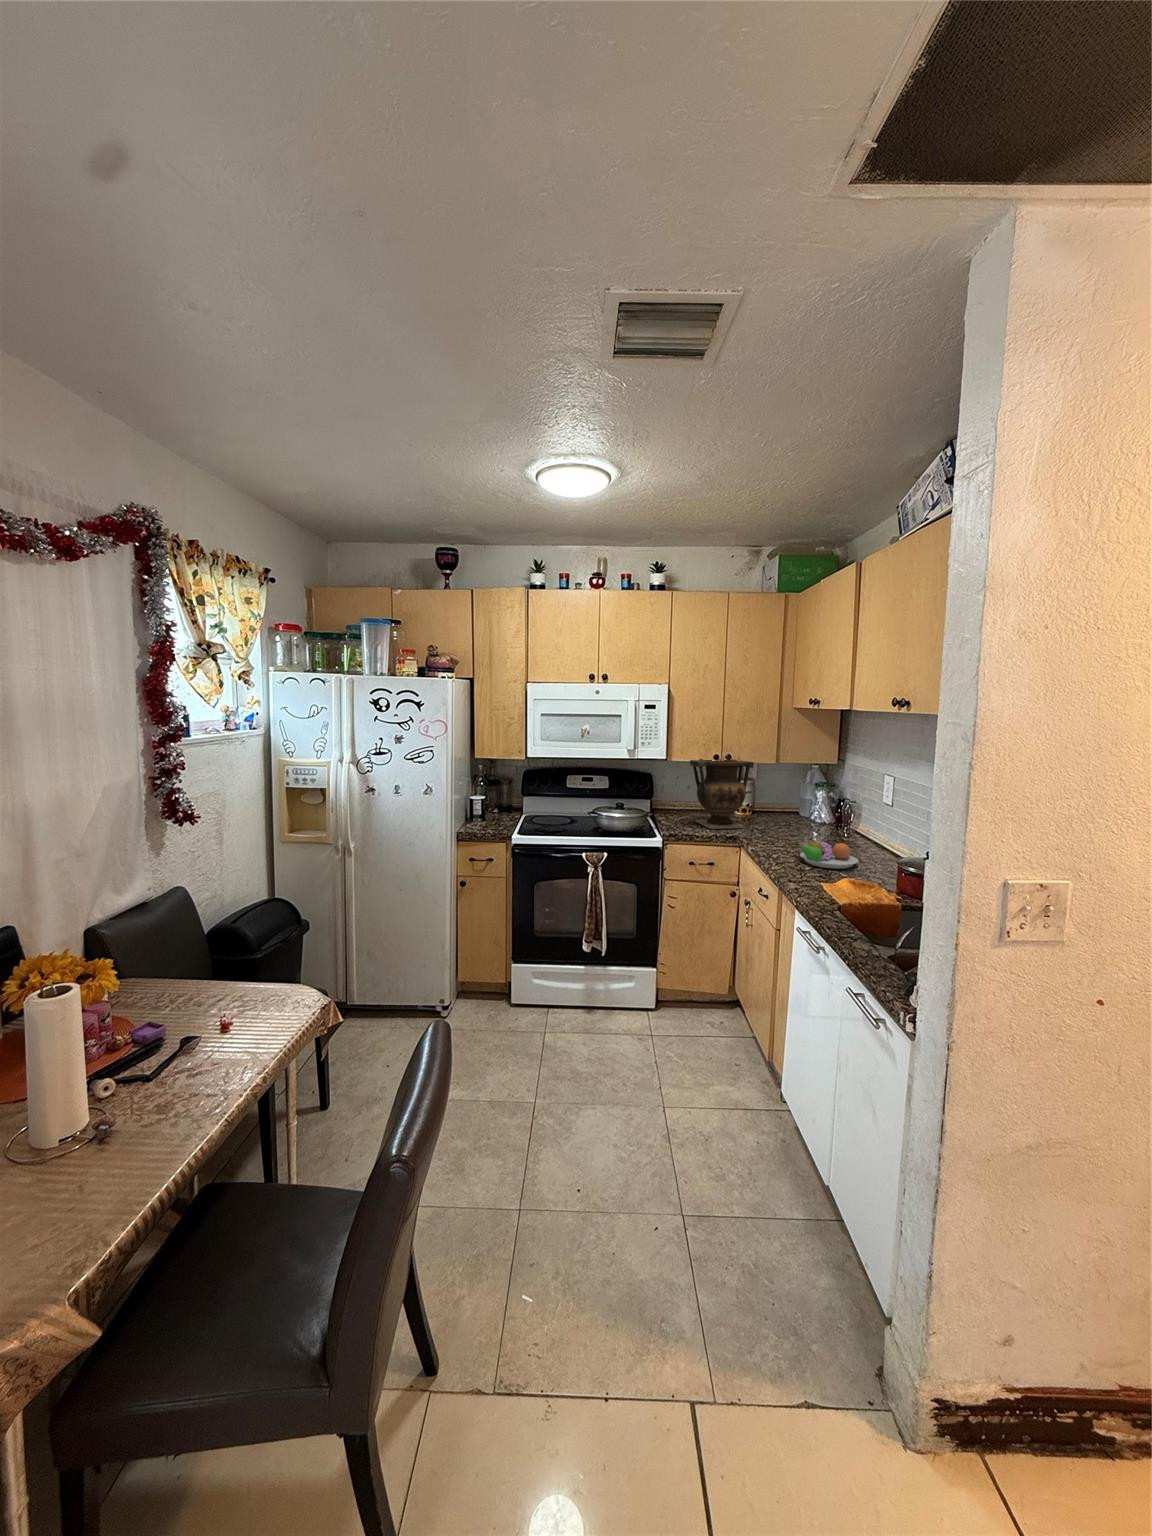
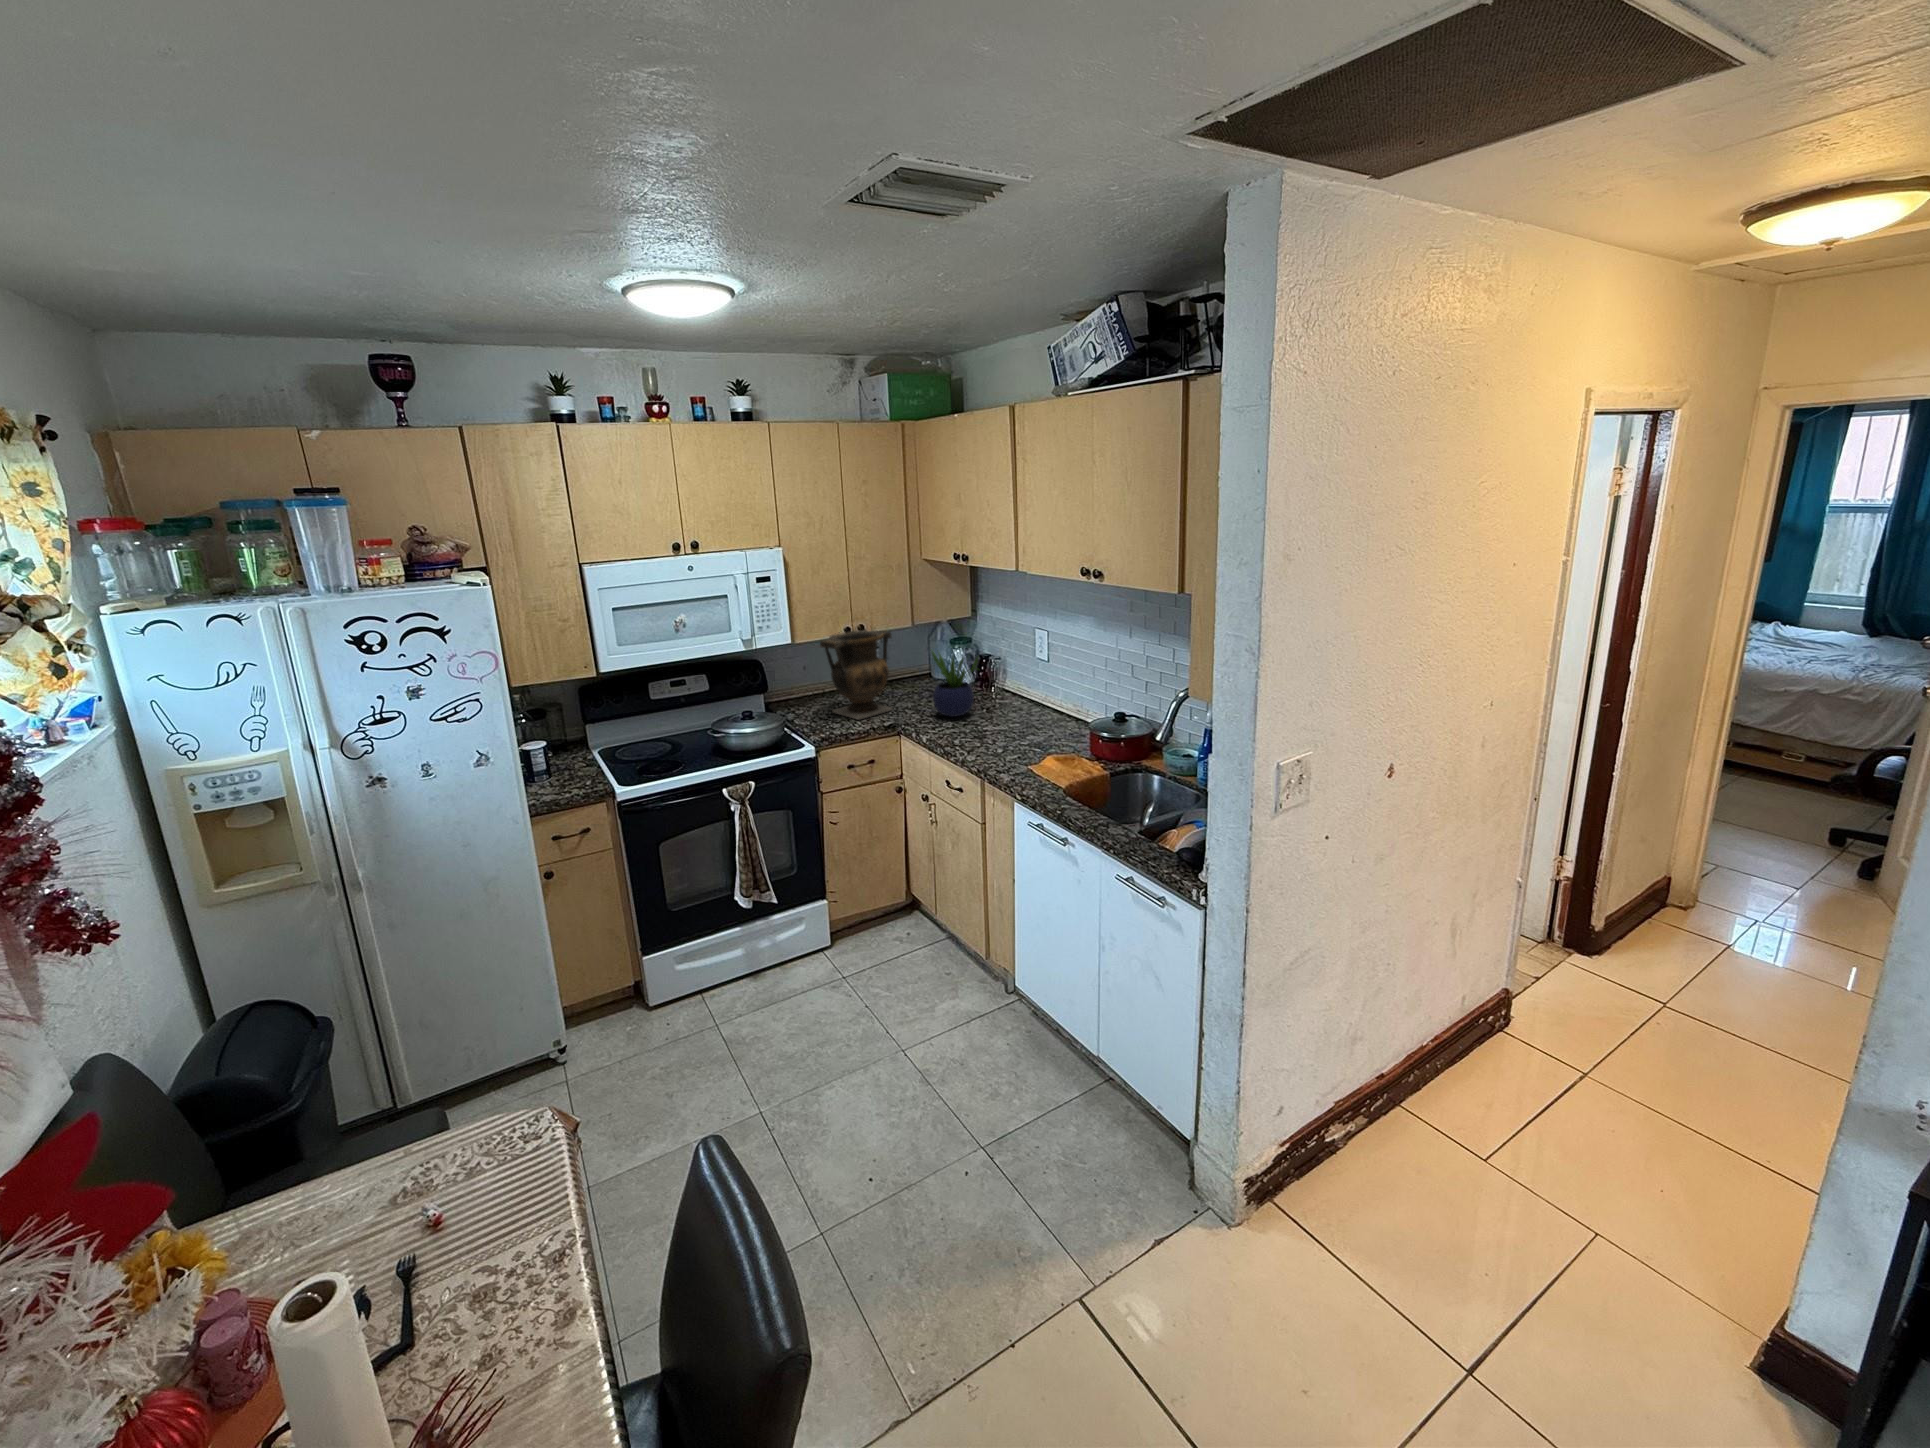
potted plant: none [776,777,823,840] -> present [931,649,978,717]
fruit bowl: present [795,838,858,869] -> none [977,714,1038,746]

